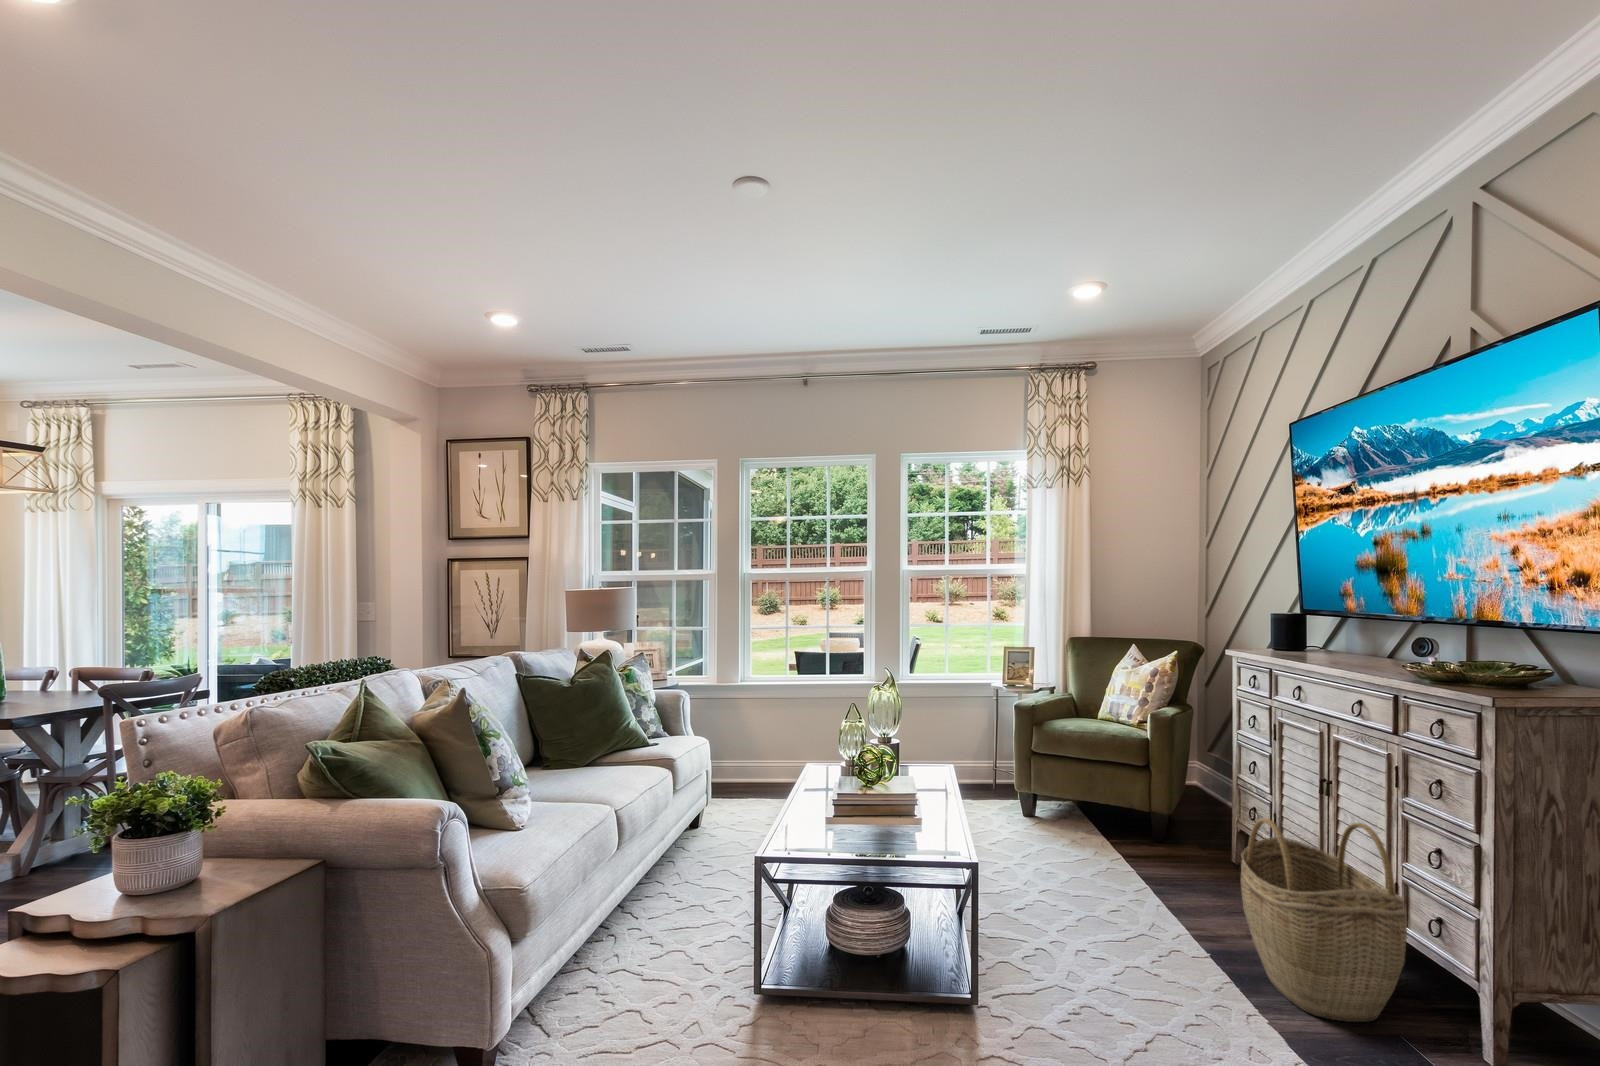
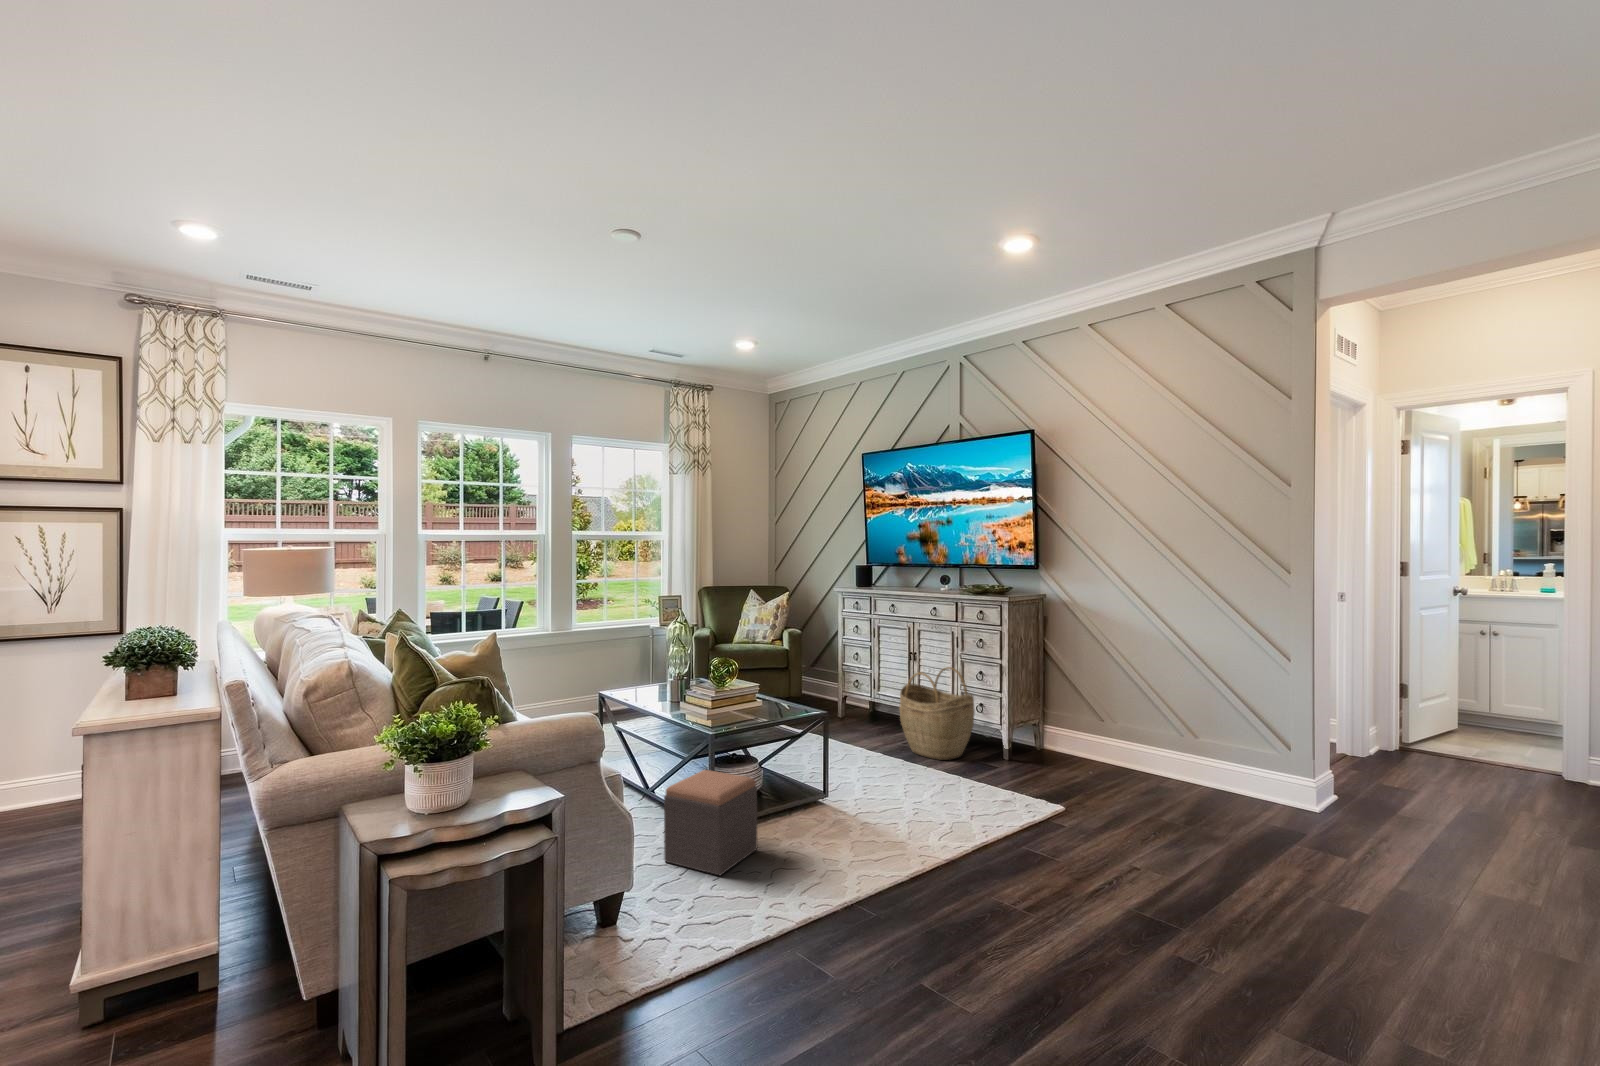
footstool: none [637,874,751,1039] -> present [664,770,757,875]

